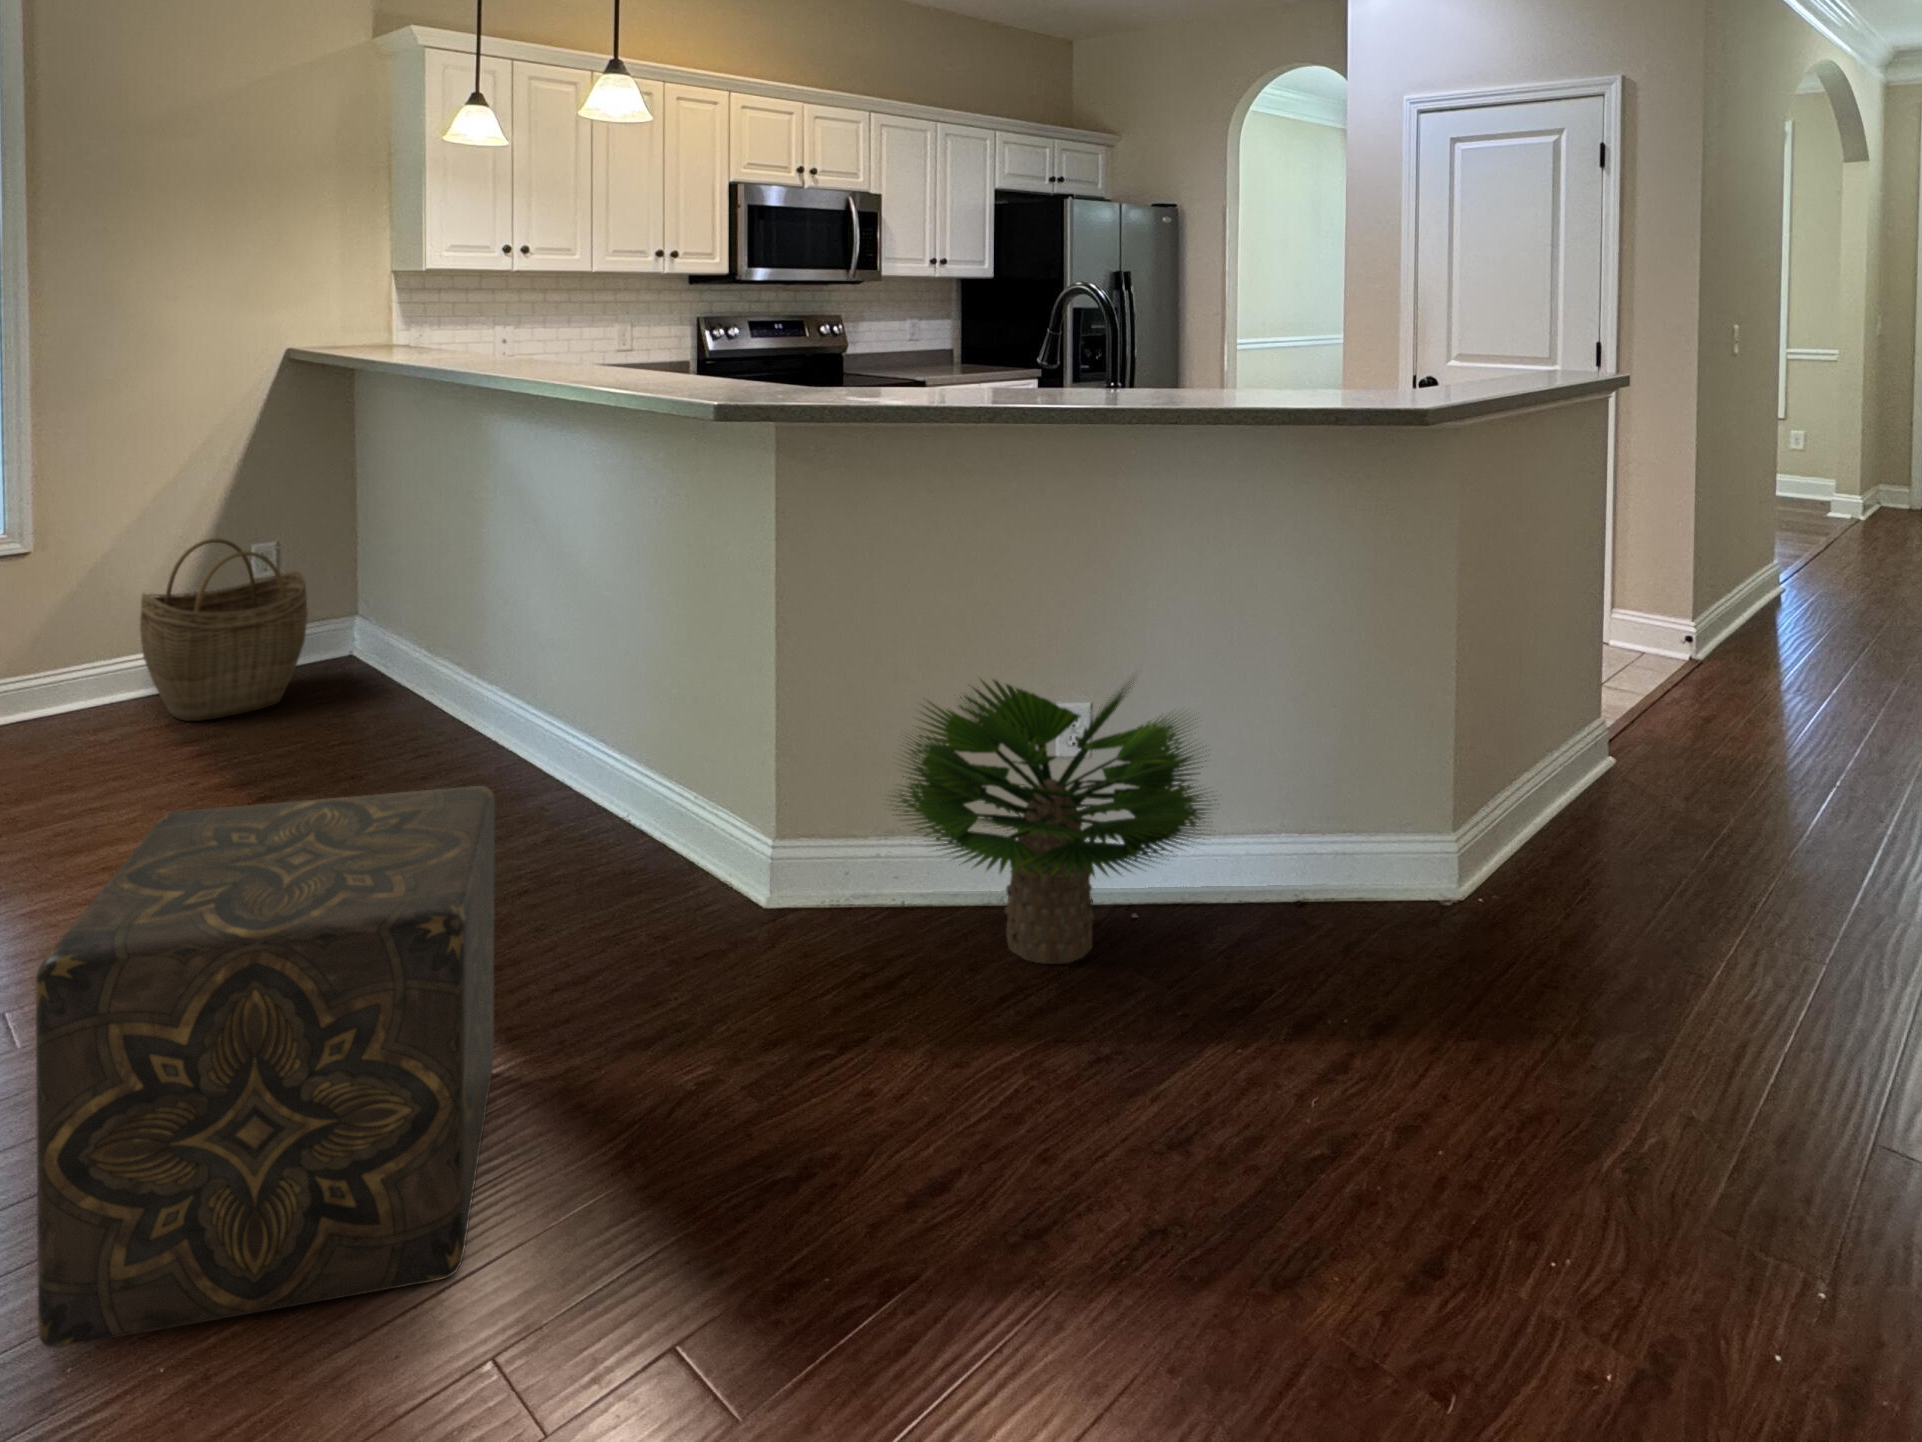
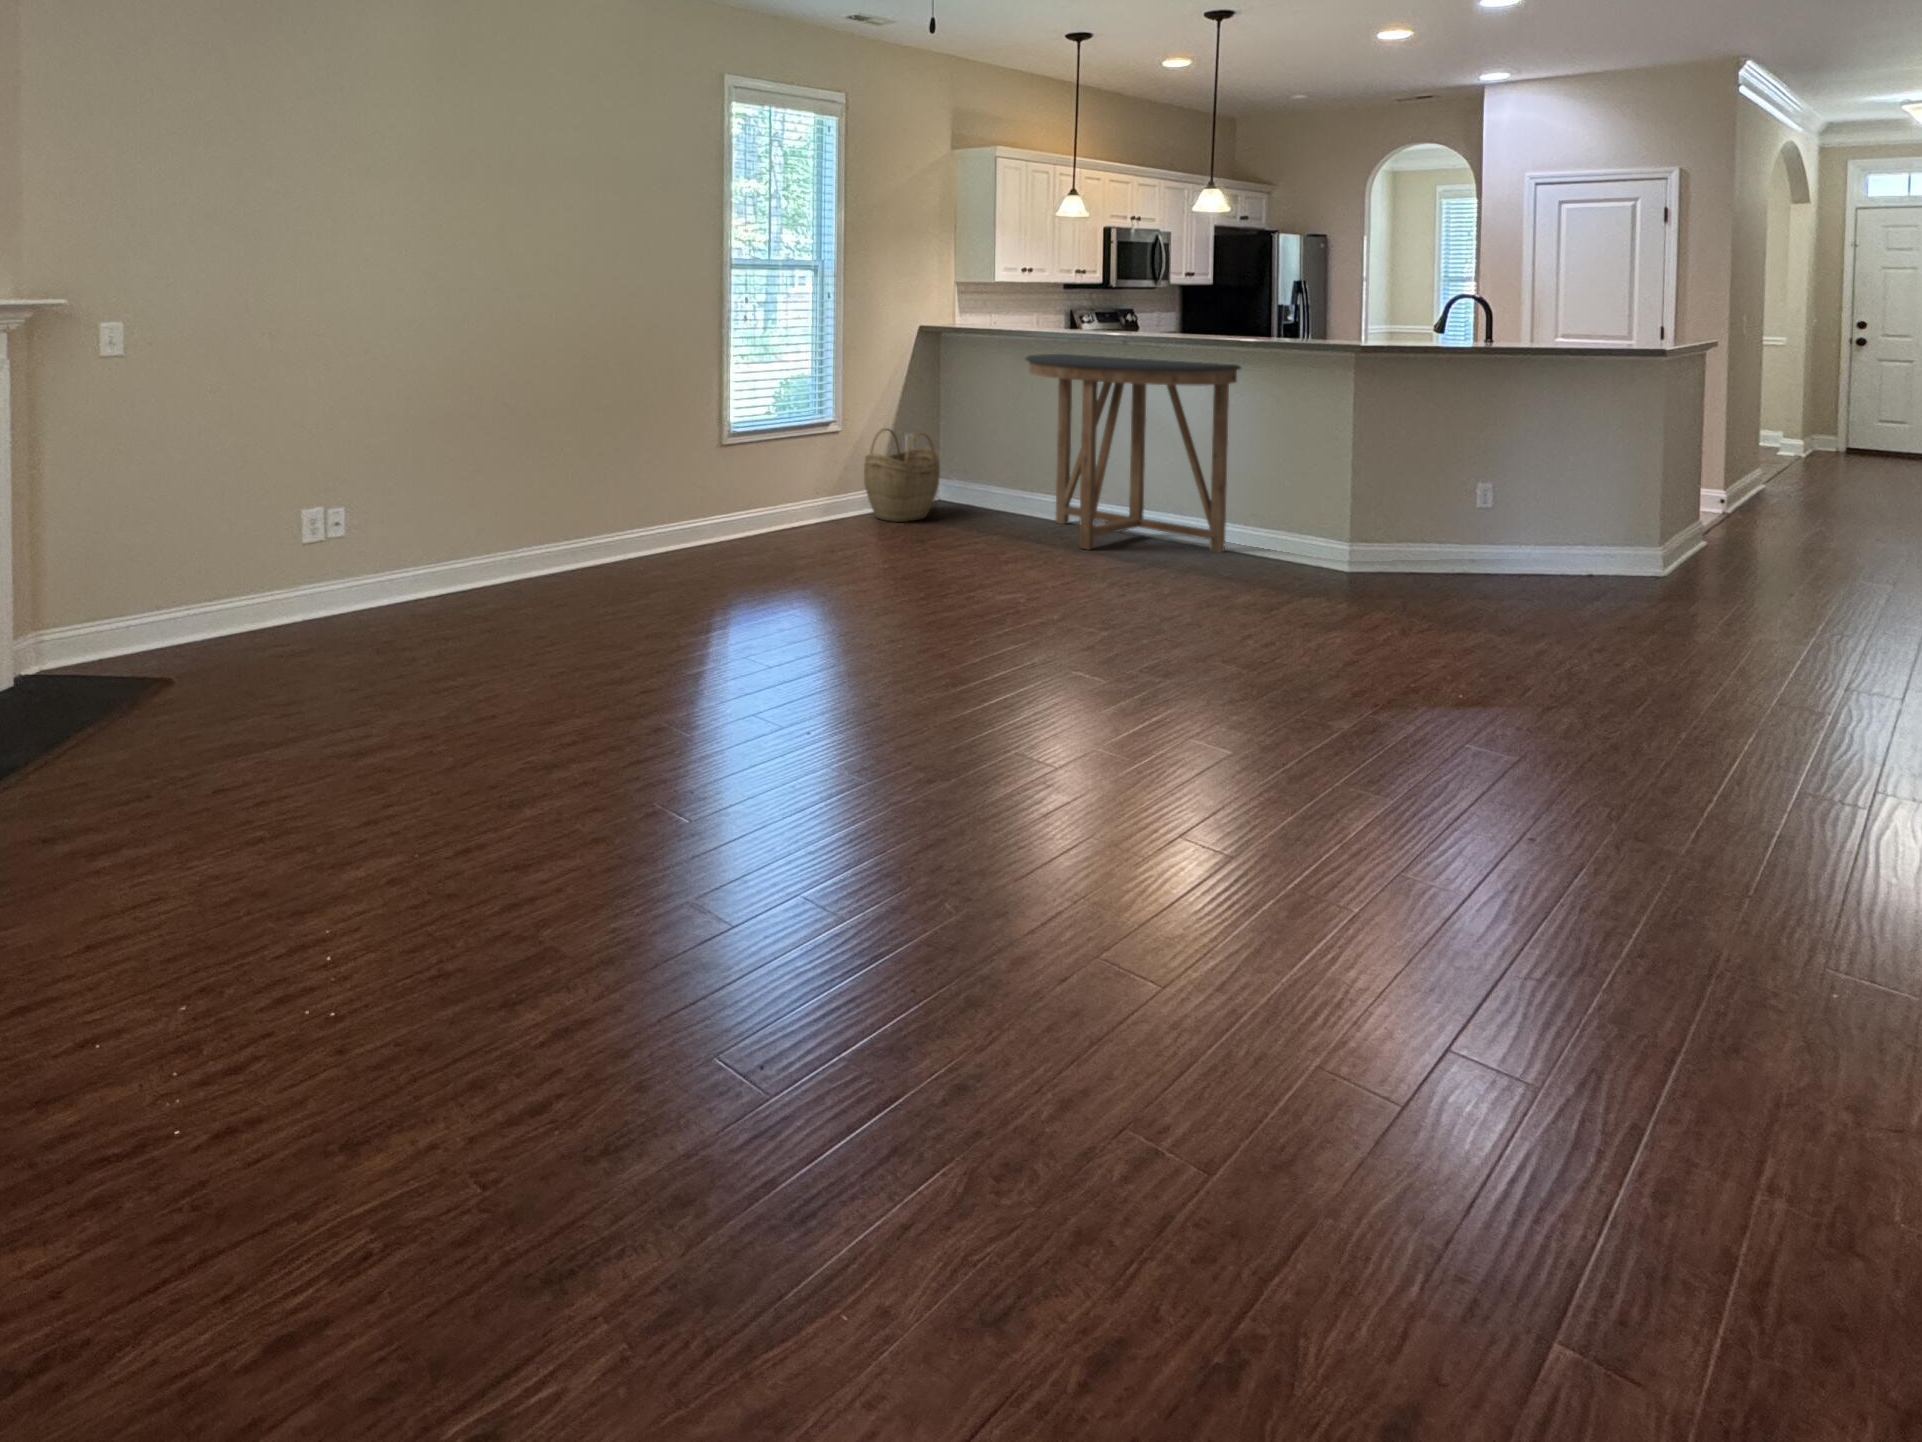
console table: none [367,402,717,807] -> present [1025,354,1241,552]
potted plant: present [893,680,1216,964] -> none [1386,461,1566,595]
ottoman: present [36,786,495,1348] -> none [1173,493,1362,651]

